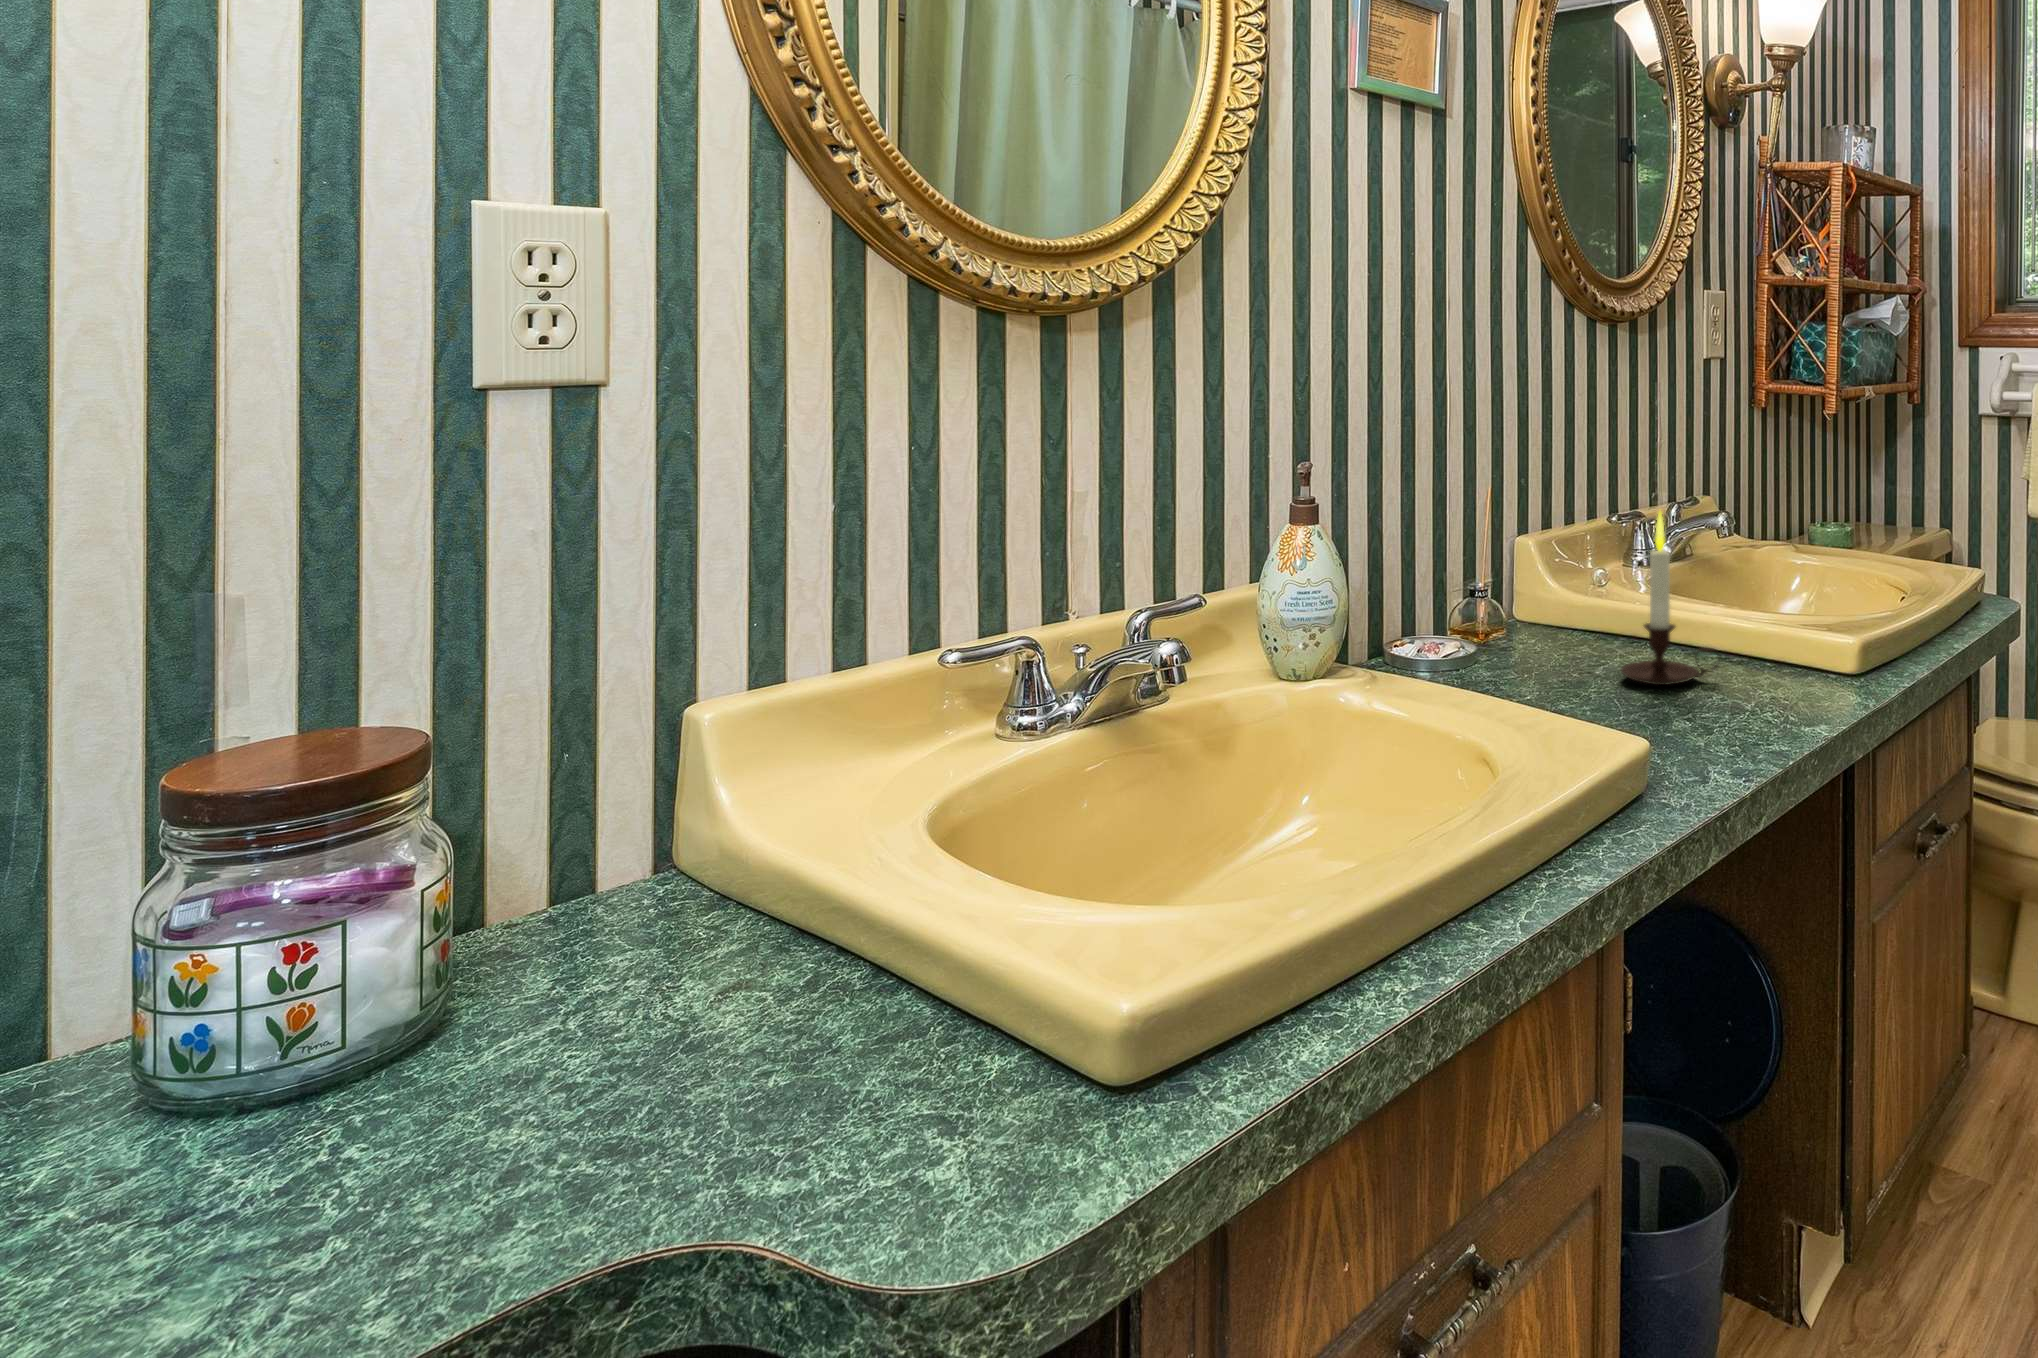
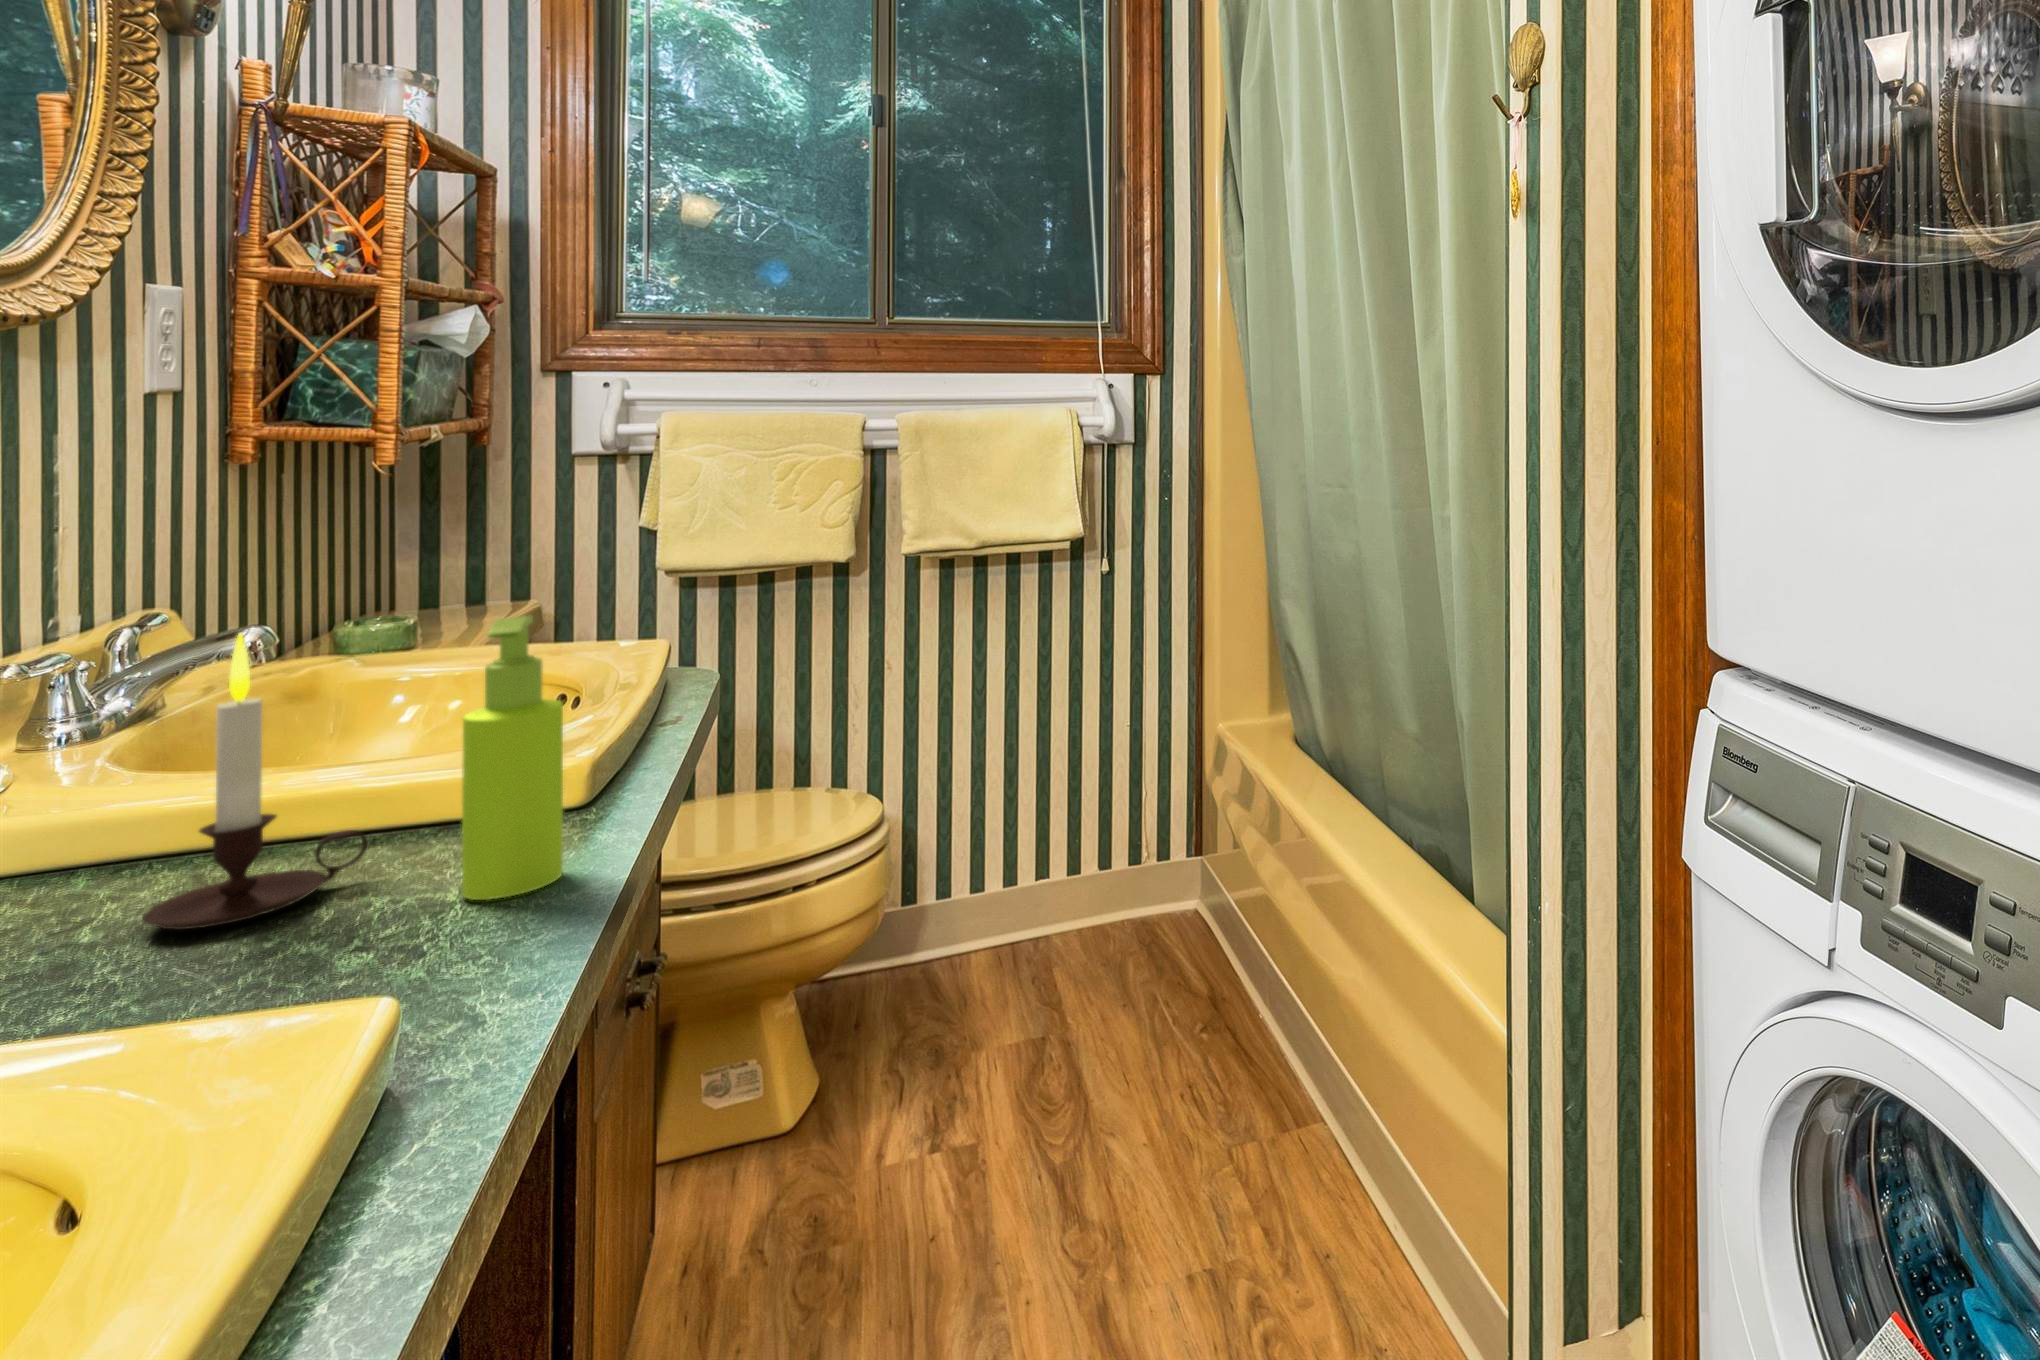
soap dispenser: none [1746,524,1801,717] -> present [462,616,563,900]

